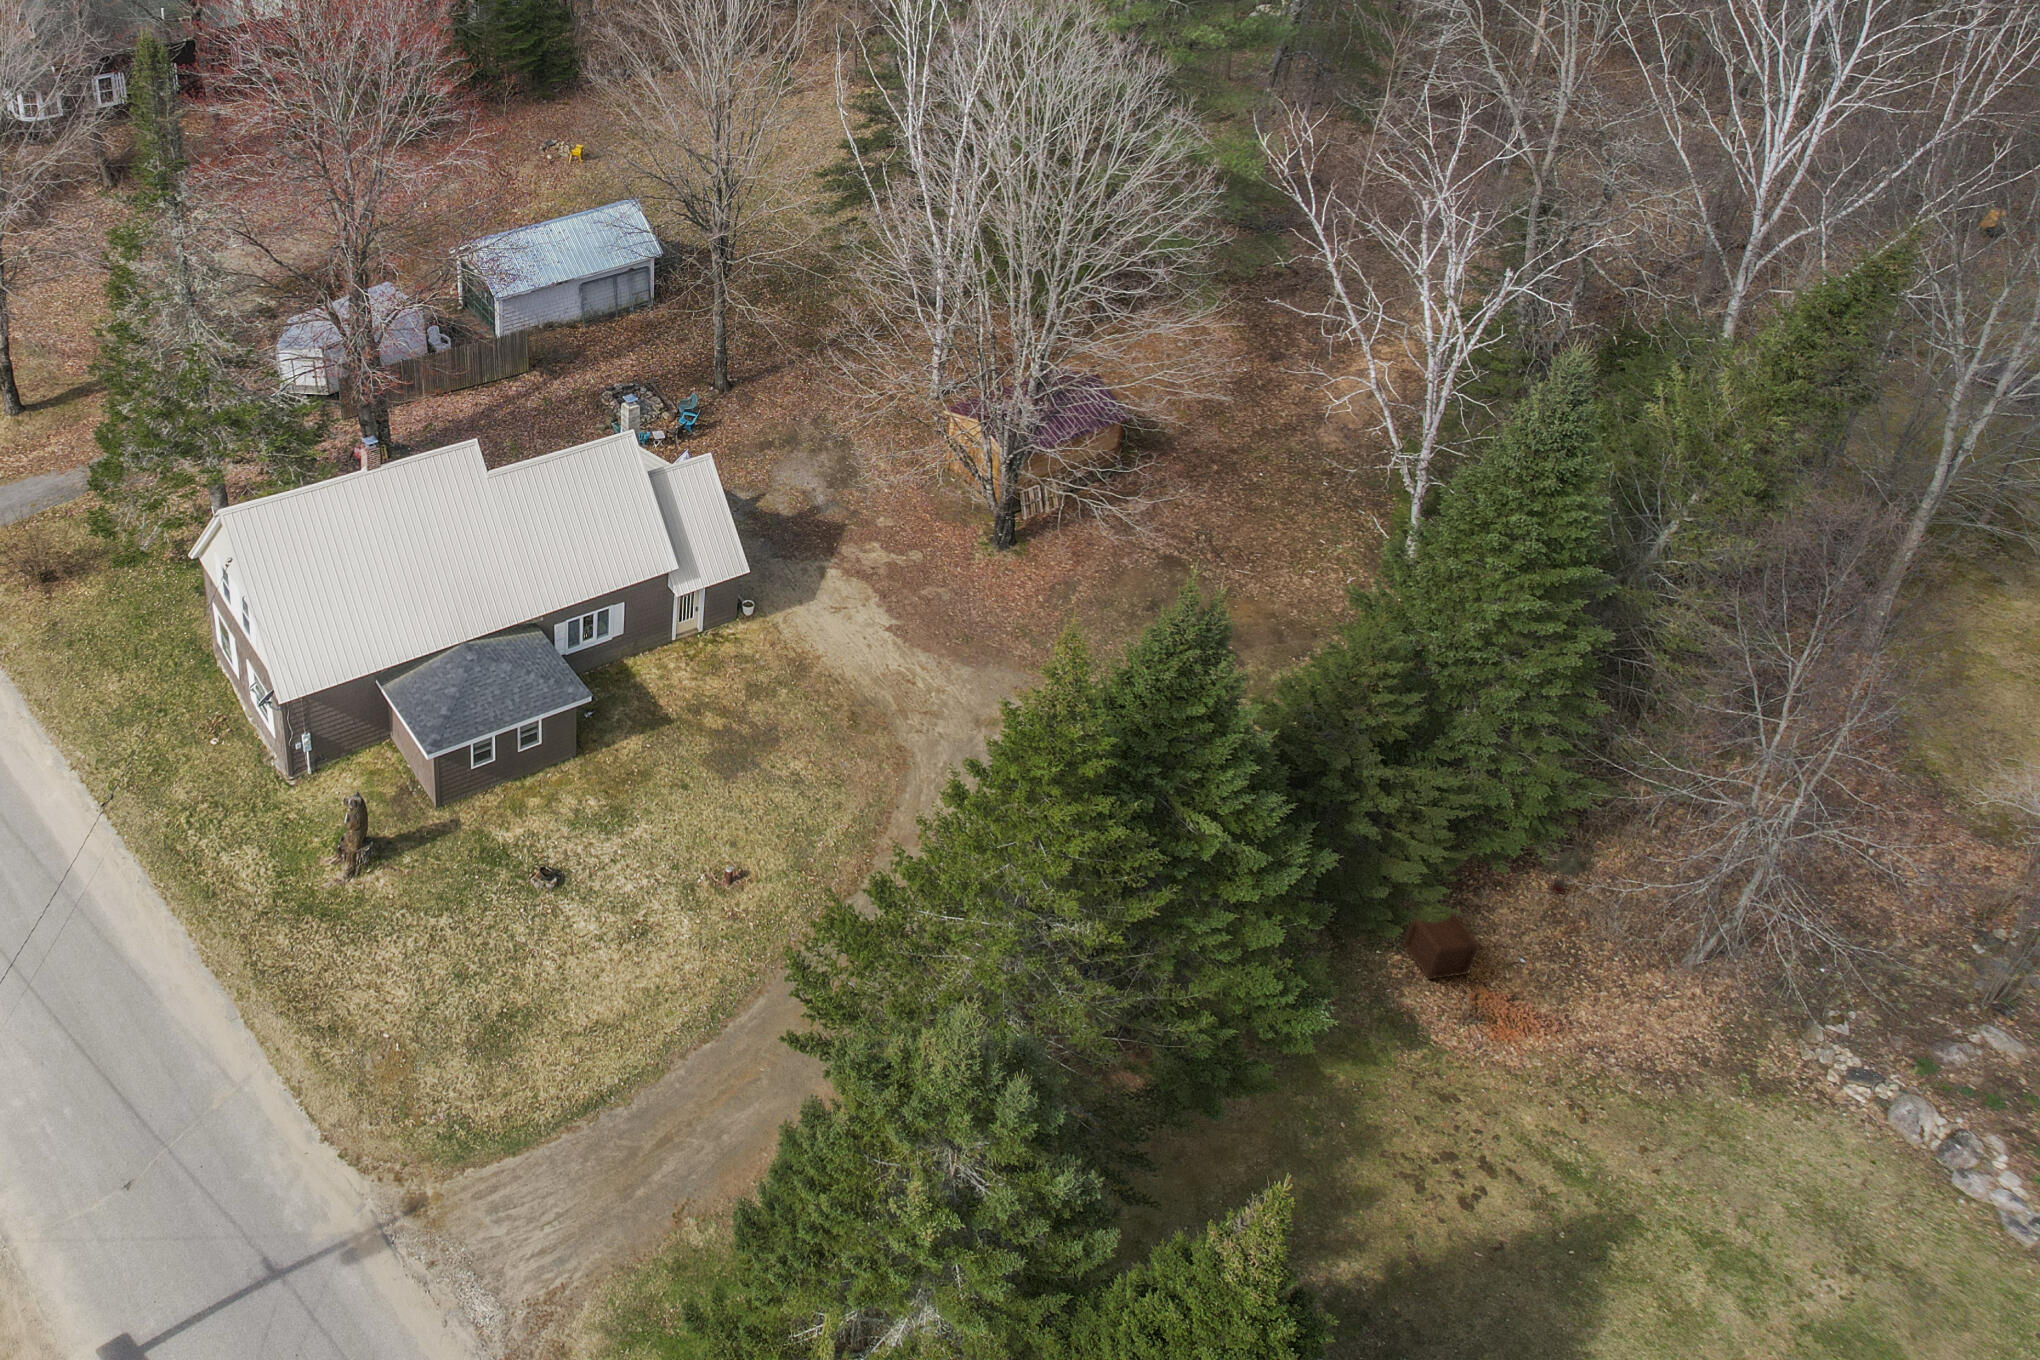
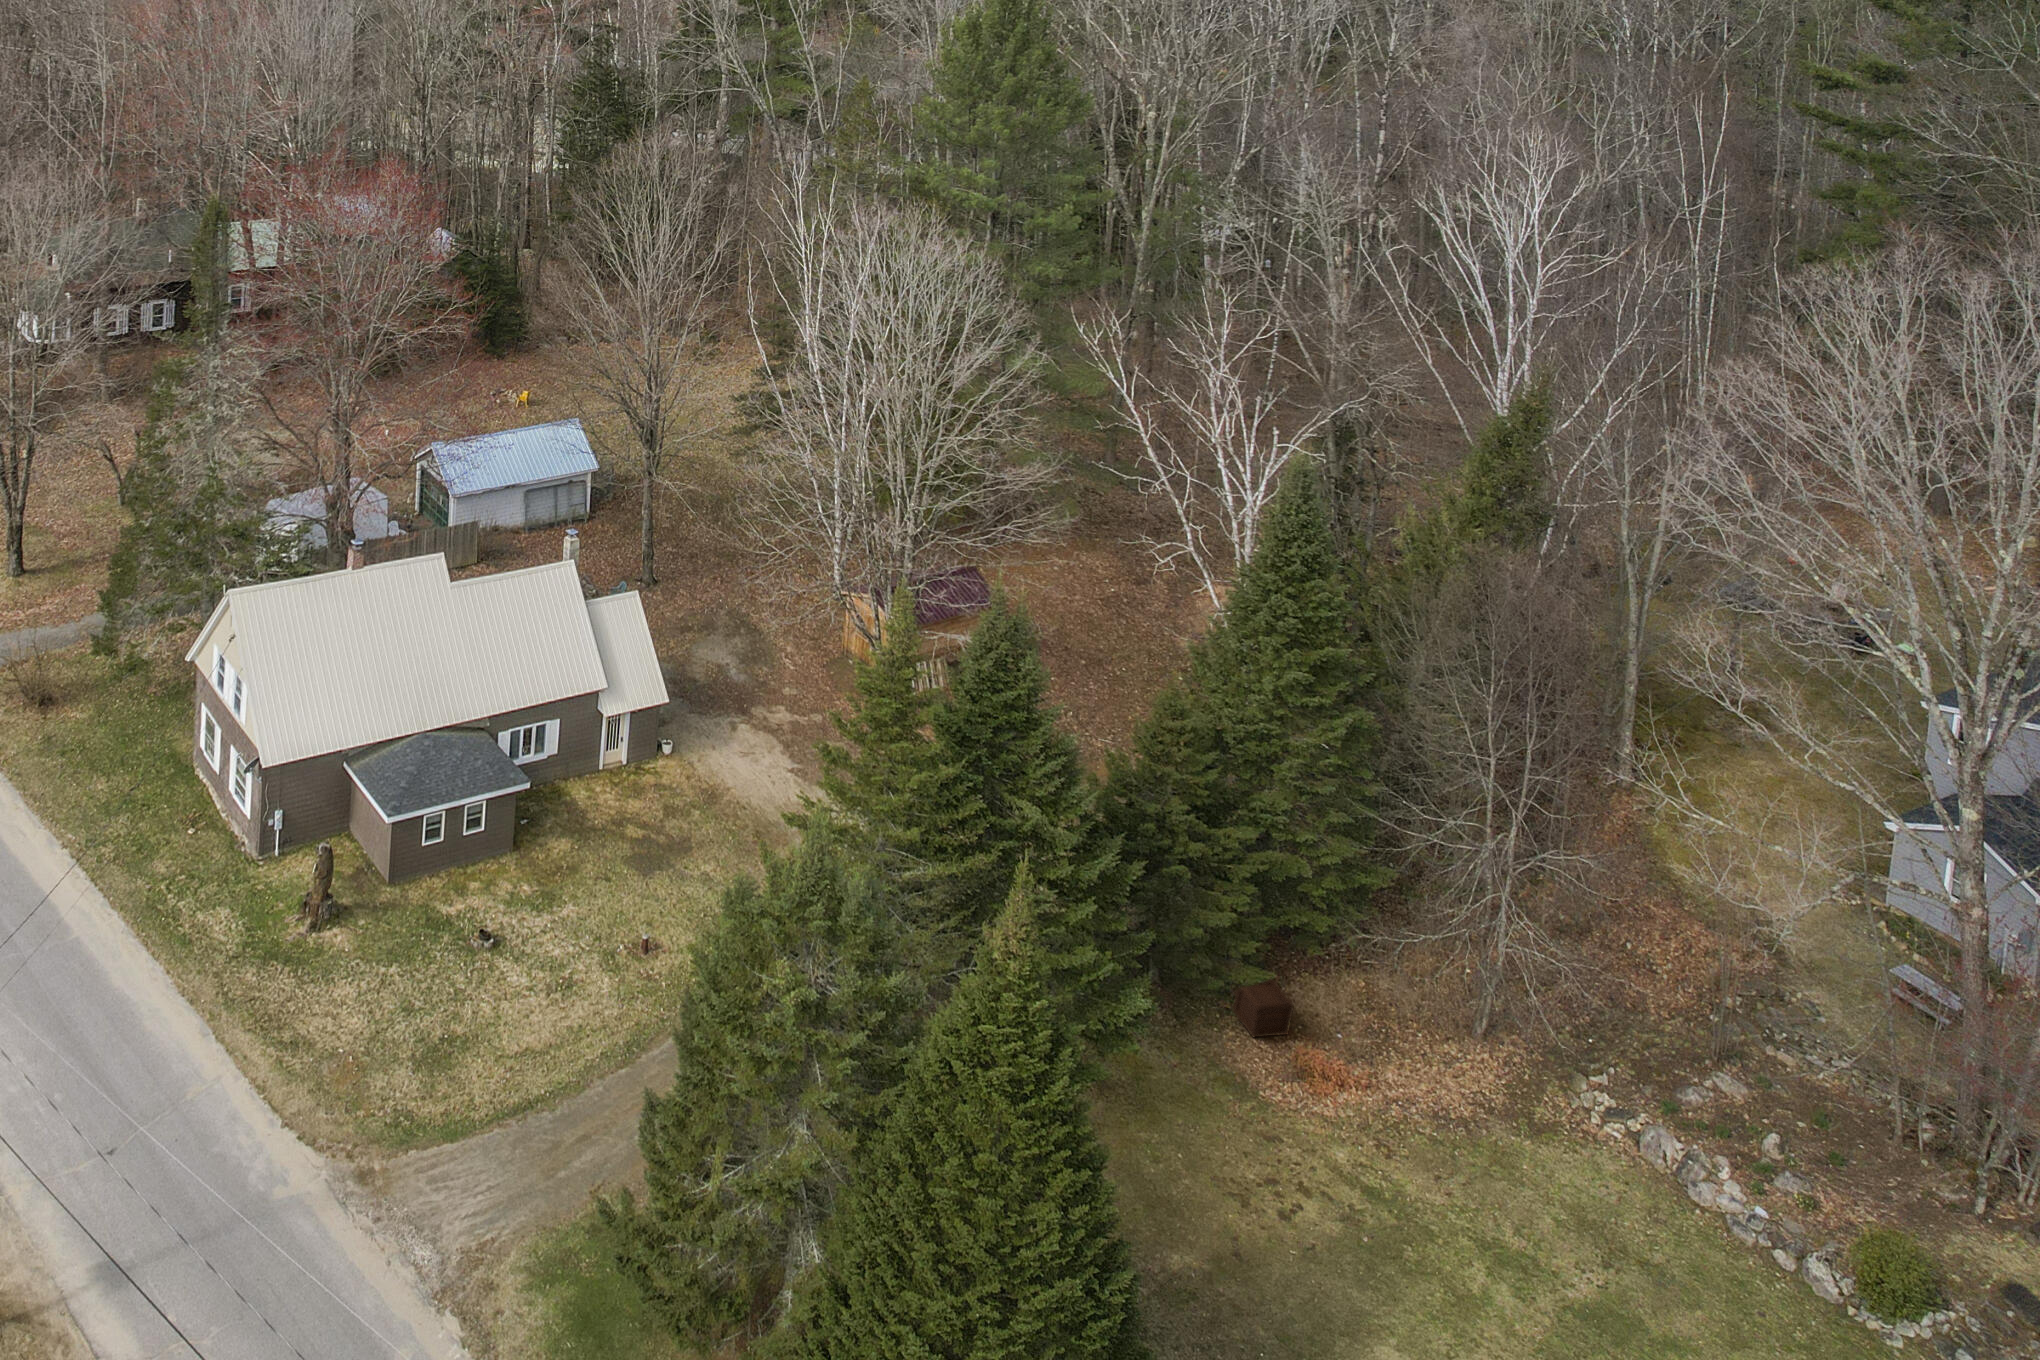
potted tree: present [1541,848,1595,893] -> none [1353,934,1398,980]

